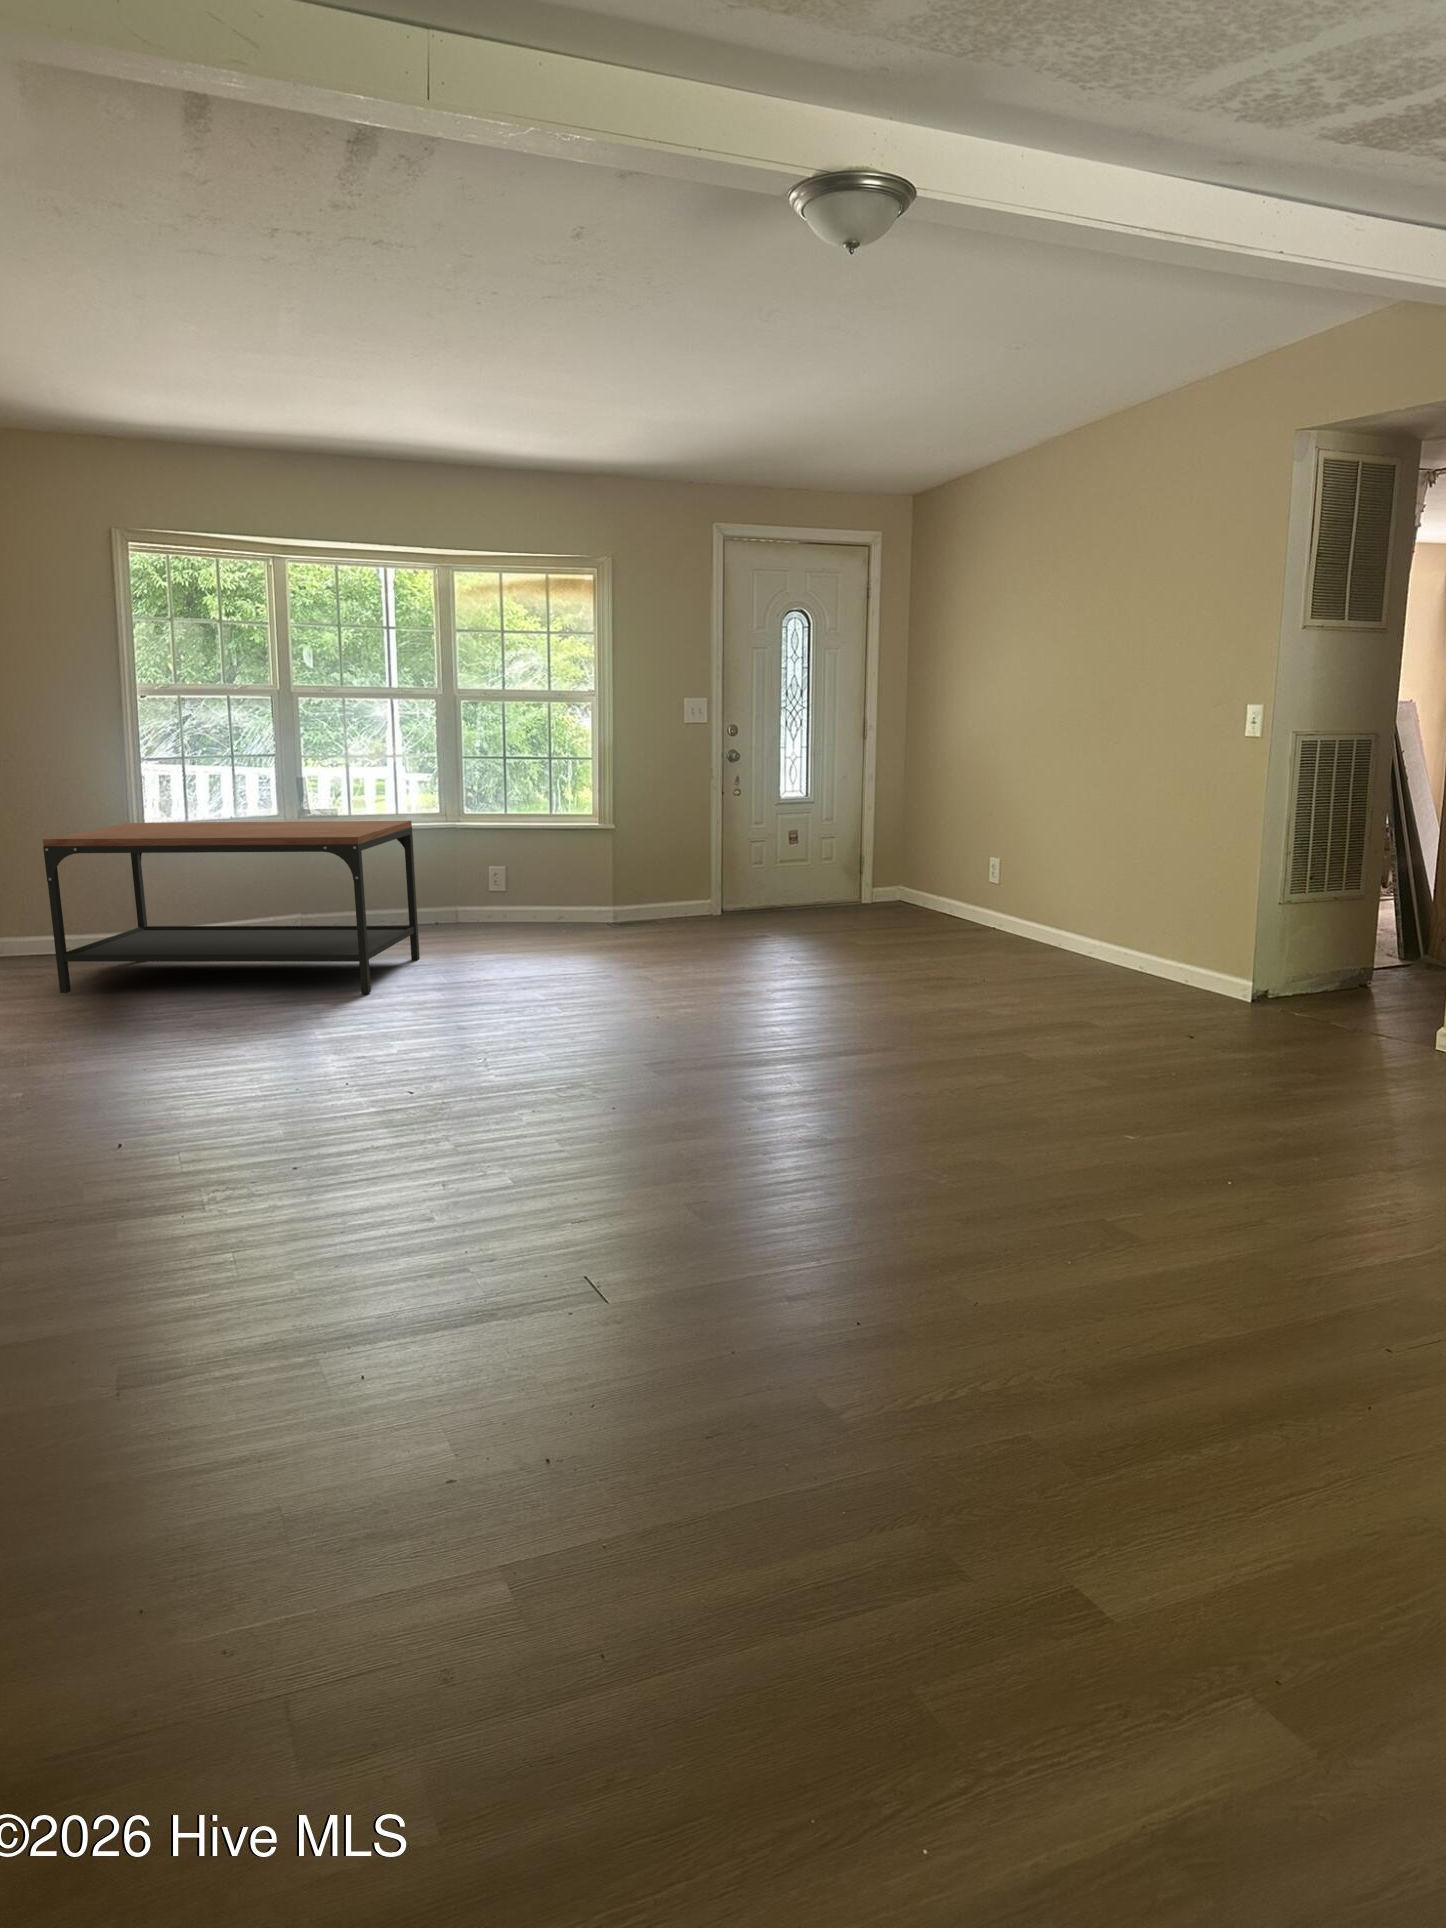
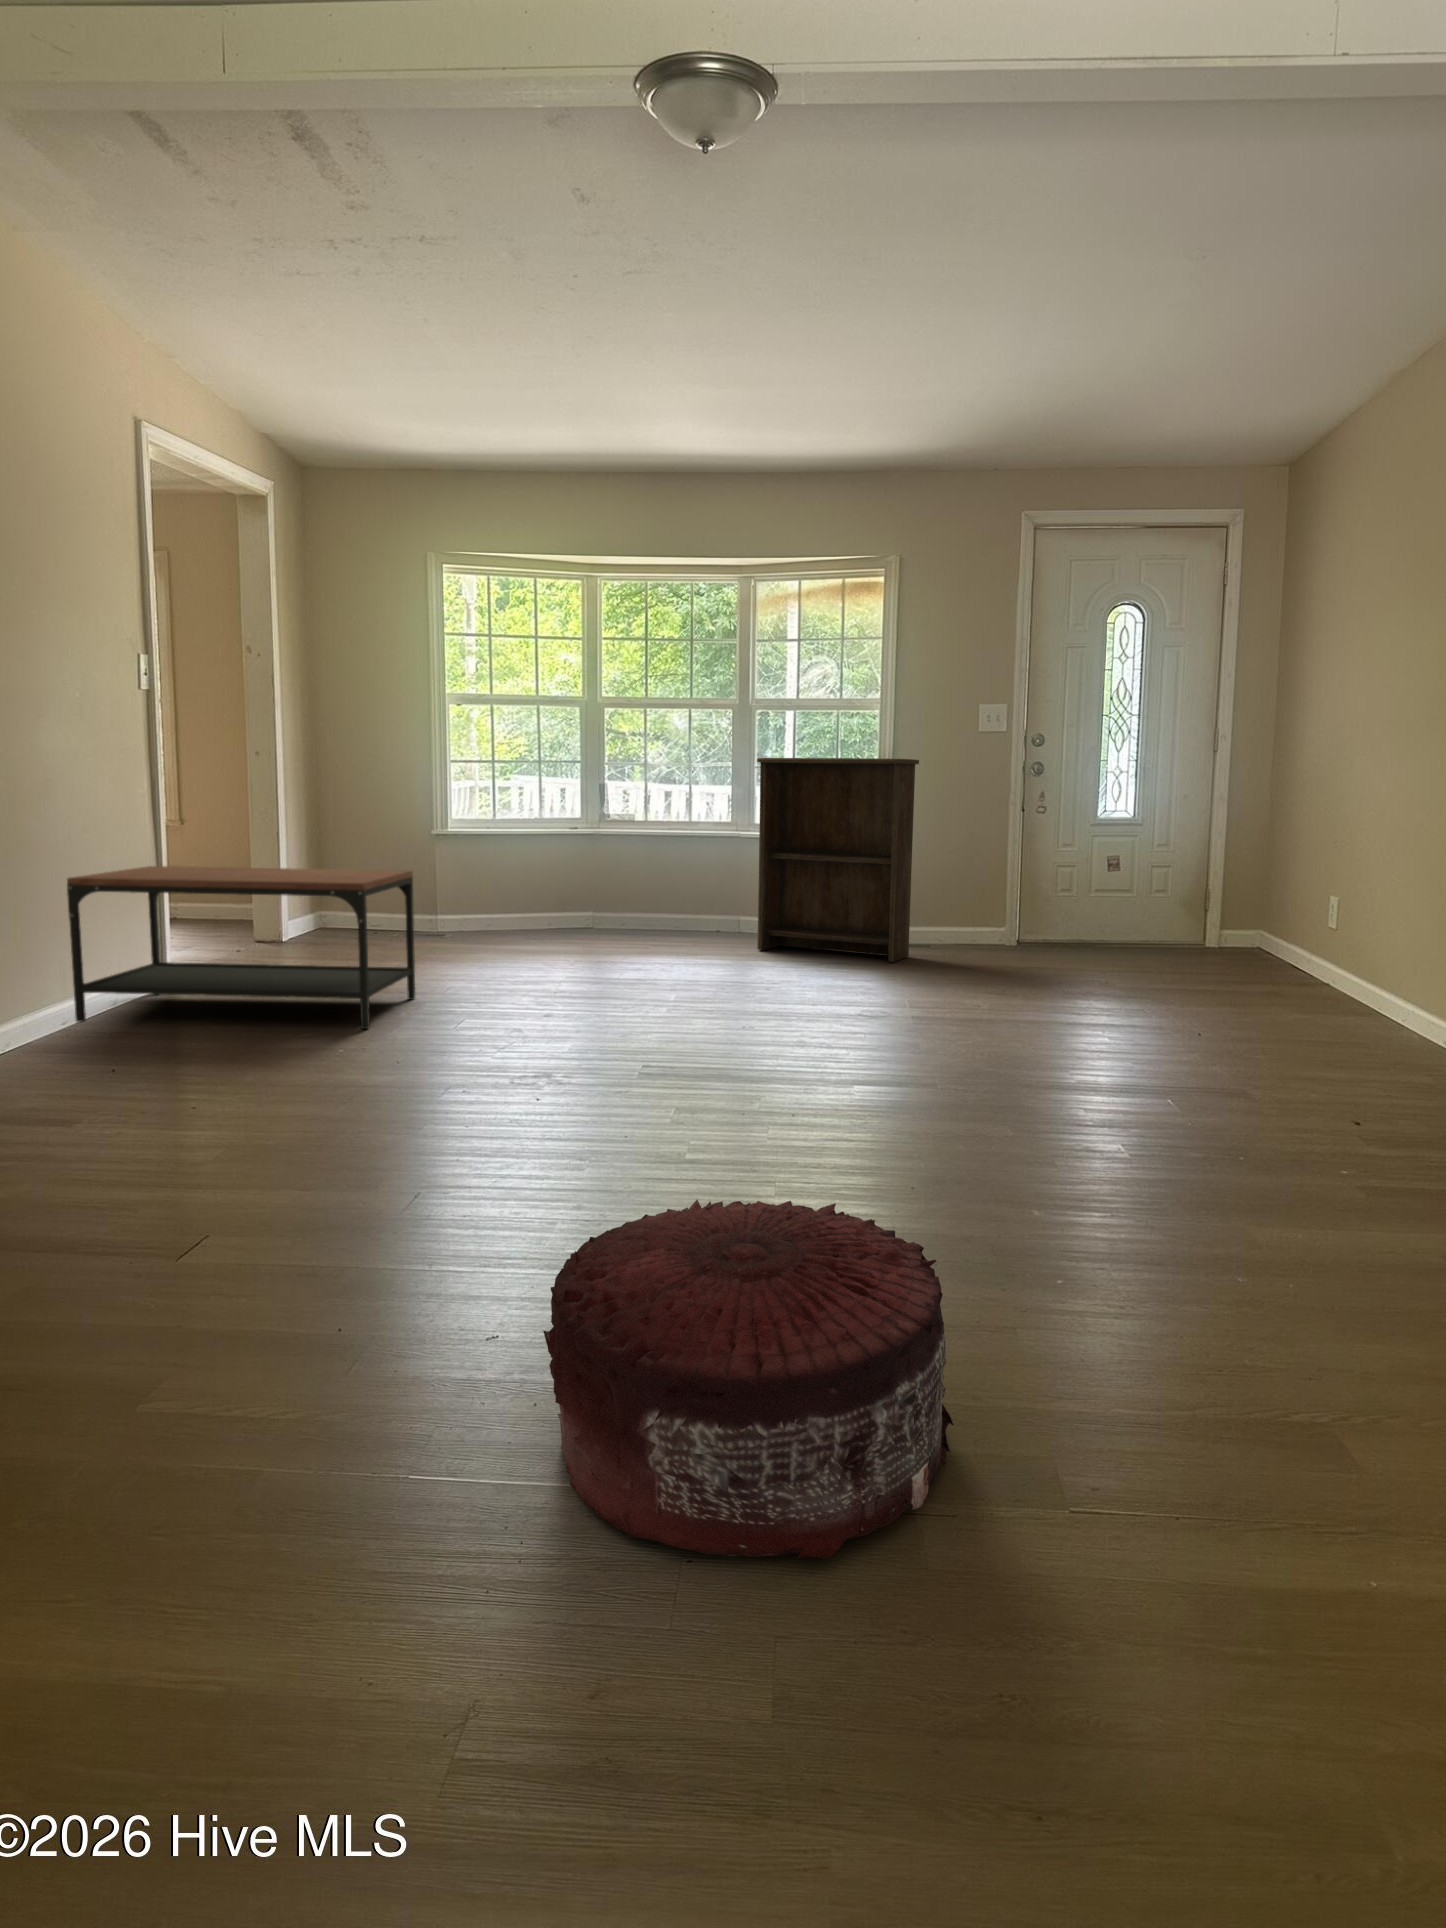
bookshelf: none [785,682,965,906] -> present [757,758,919,962]
pouf: none [546,1176,985,1553] -> present [543,1200,953,1558]

